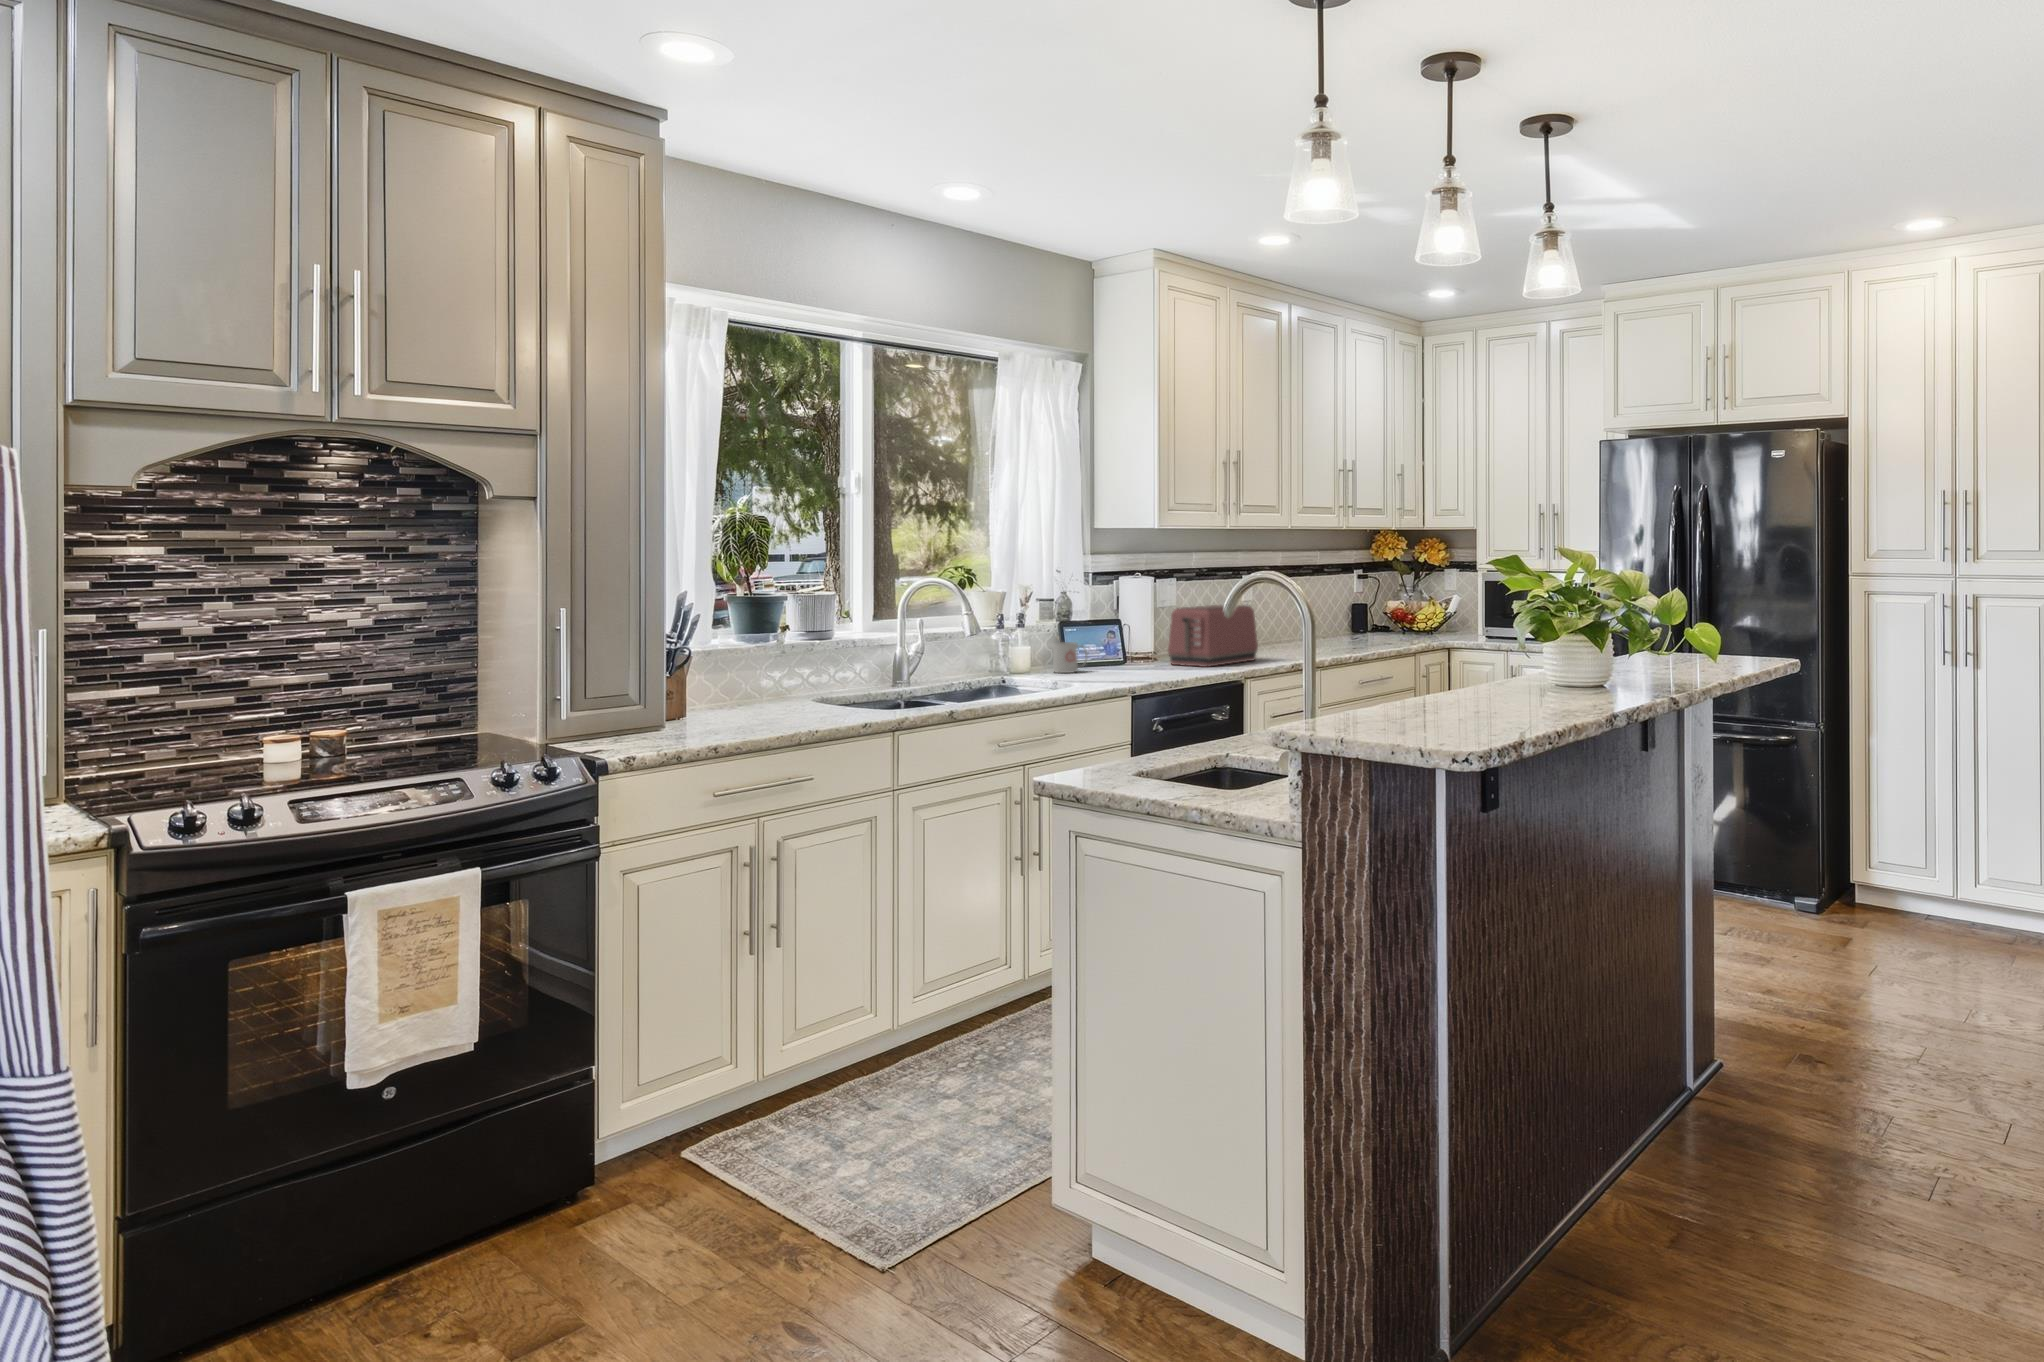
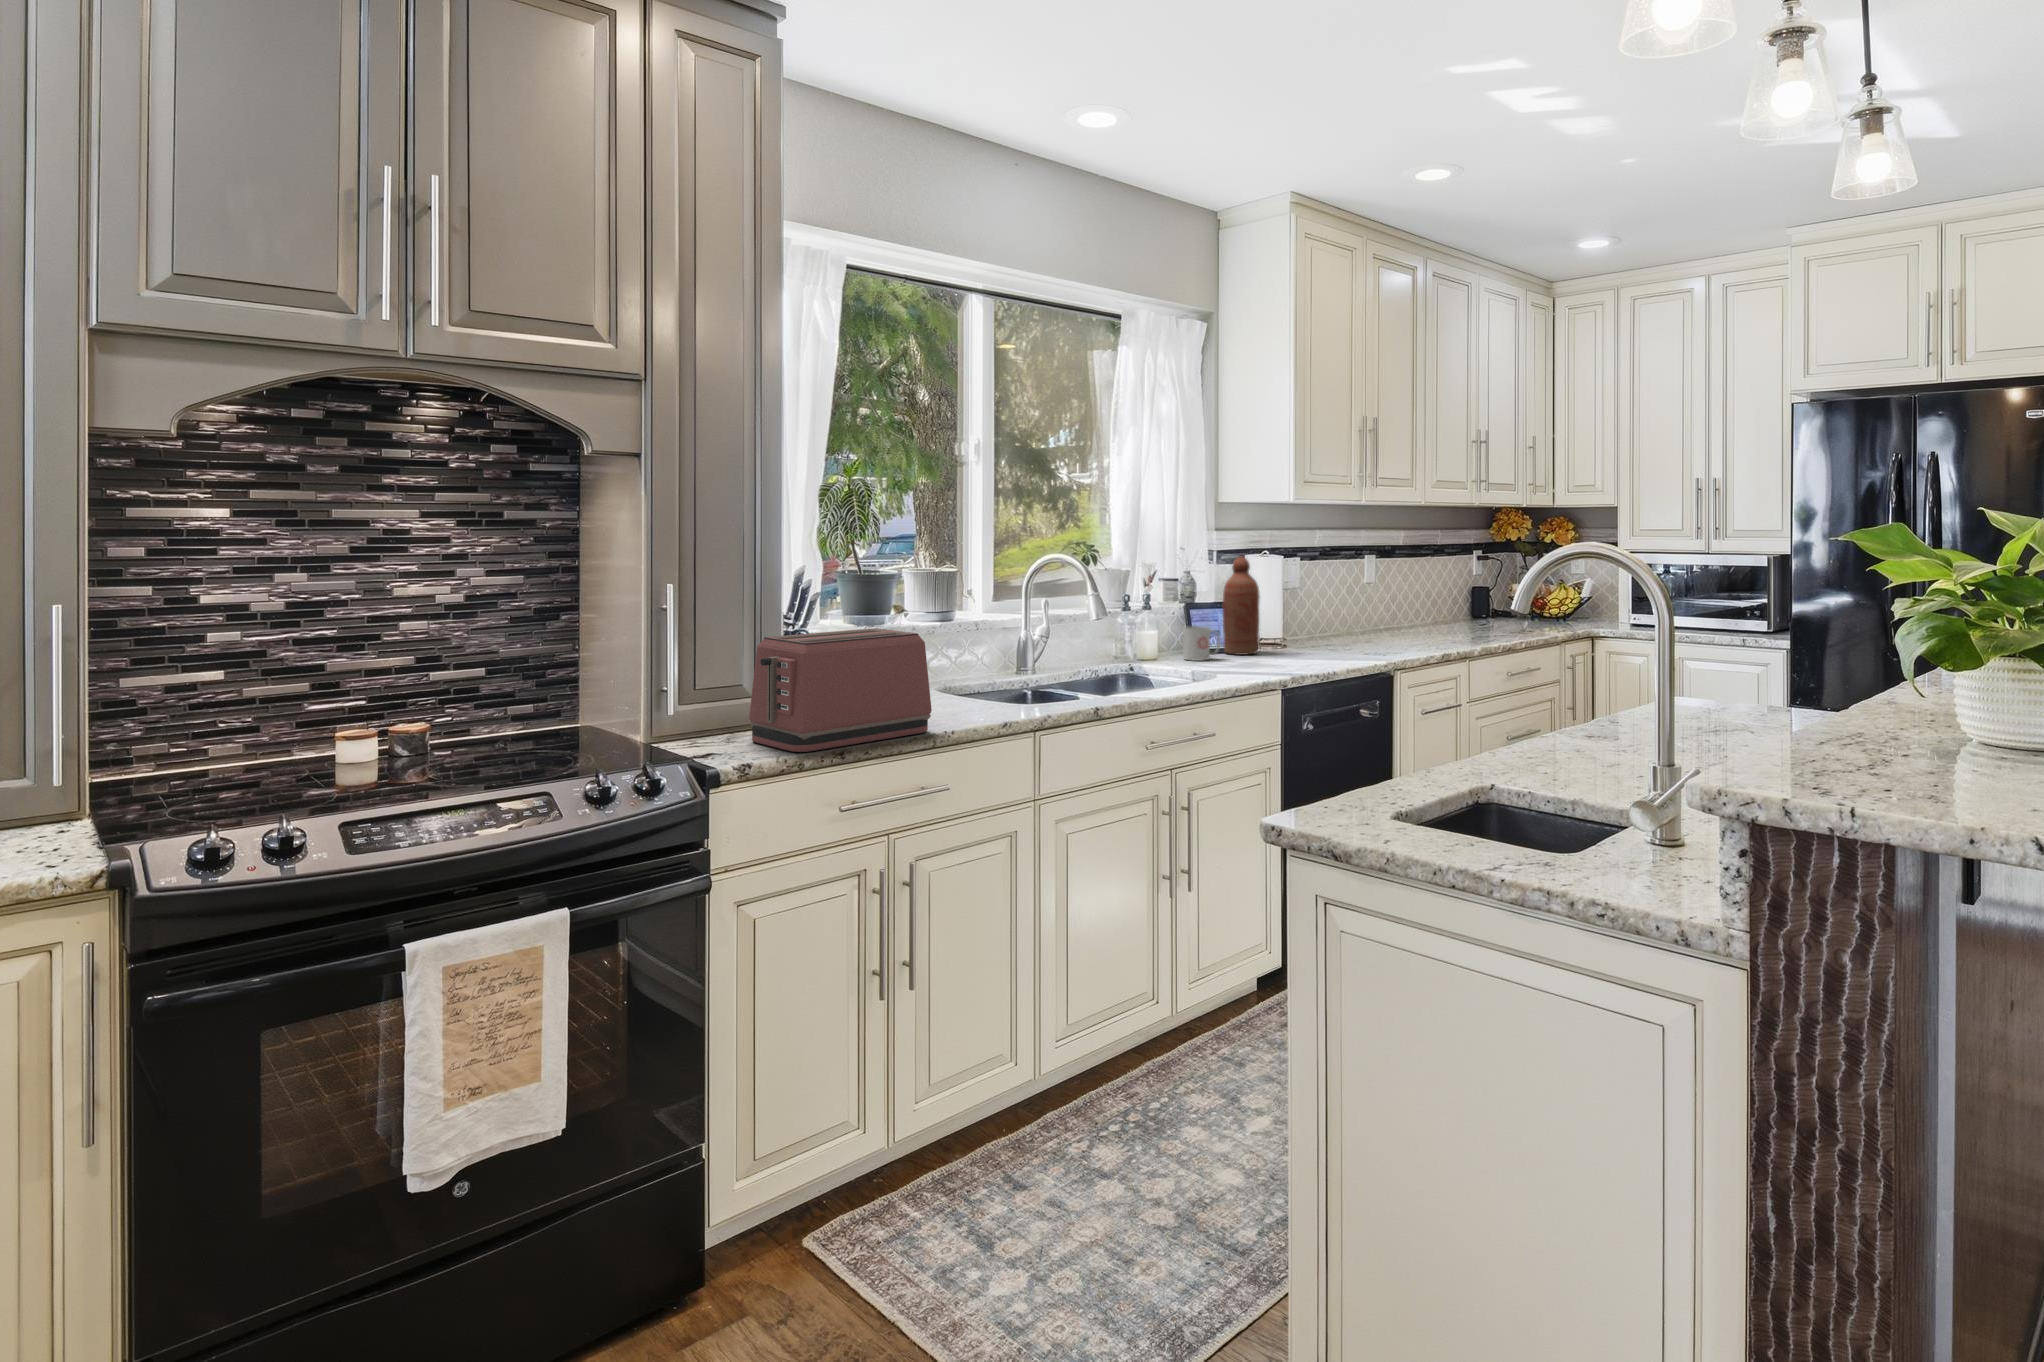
bottle: none [1092,577,1126,667] -> present [1223,556,1259,655]
toaster: present [1168,605,1258,667] -> present [749,628,932,752]

